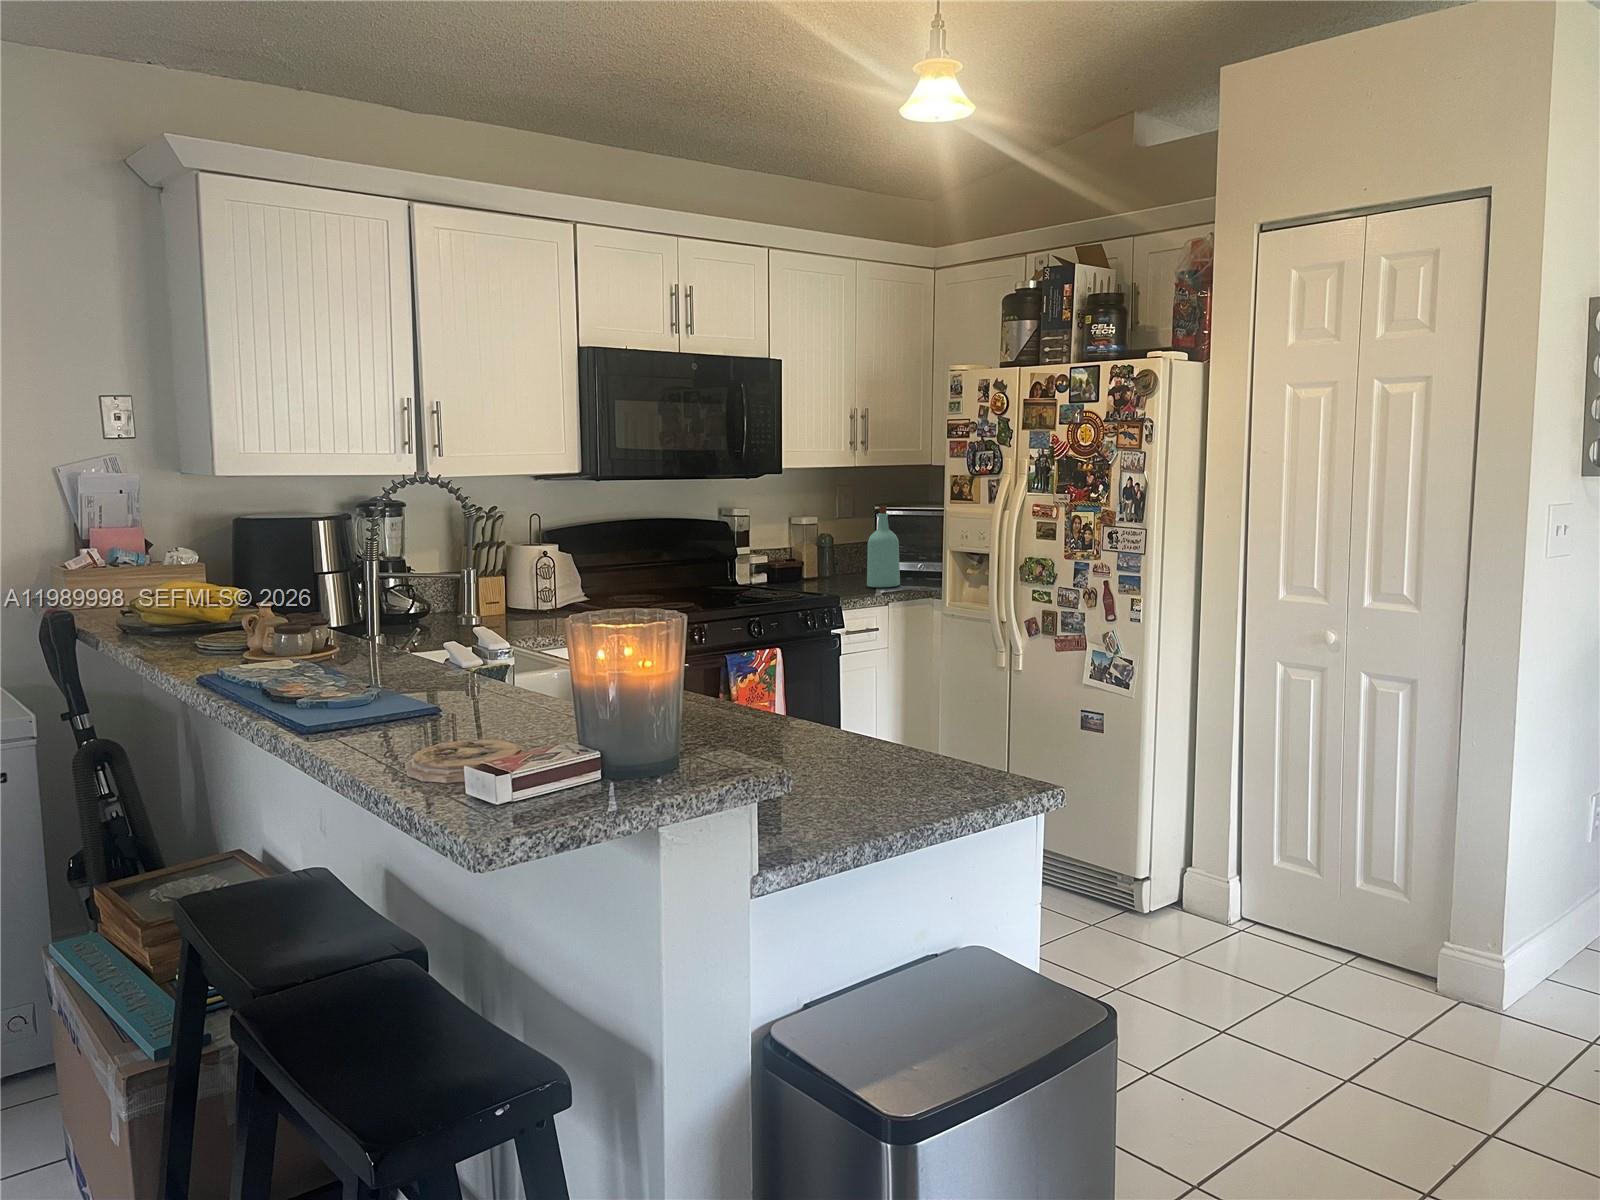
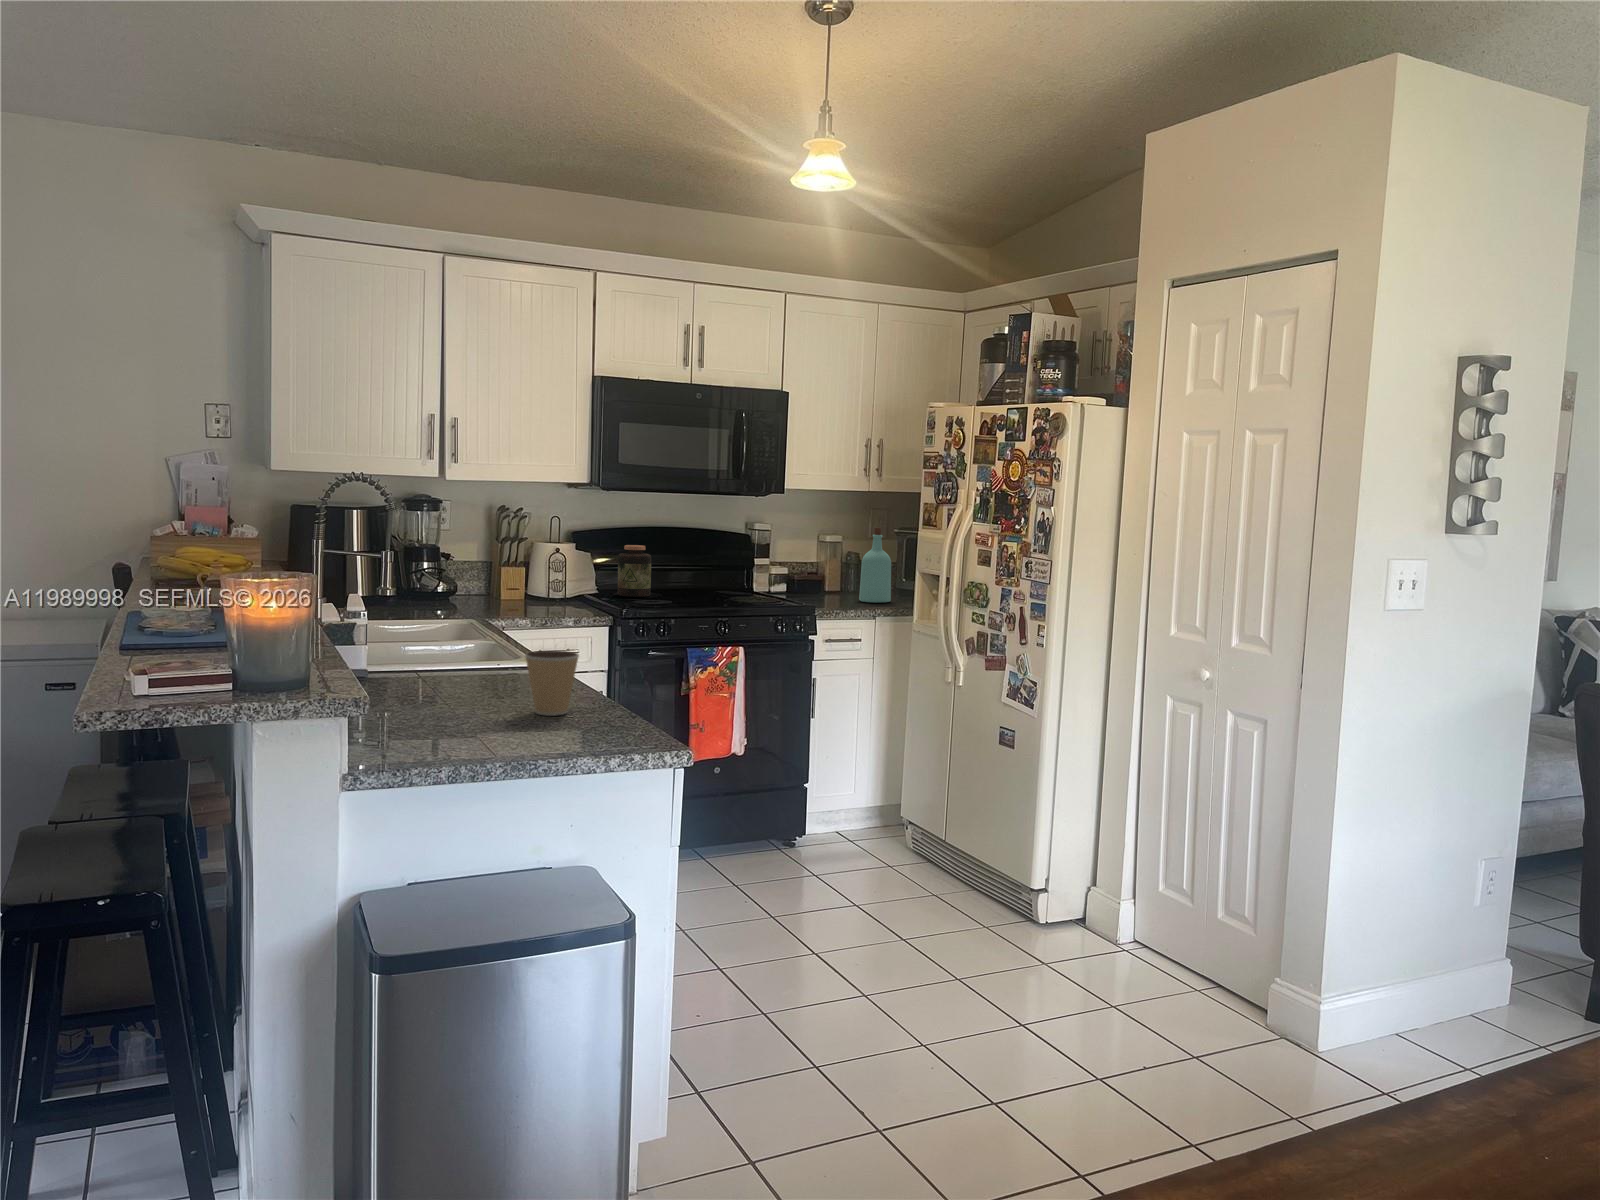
jar: none [604,542,643,601] -> present [618,545,651,597]
coffee cup: none [812,676,879,760] -> present [525,650,579,715]

